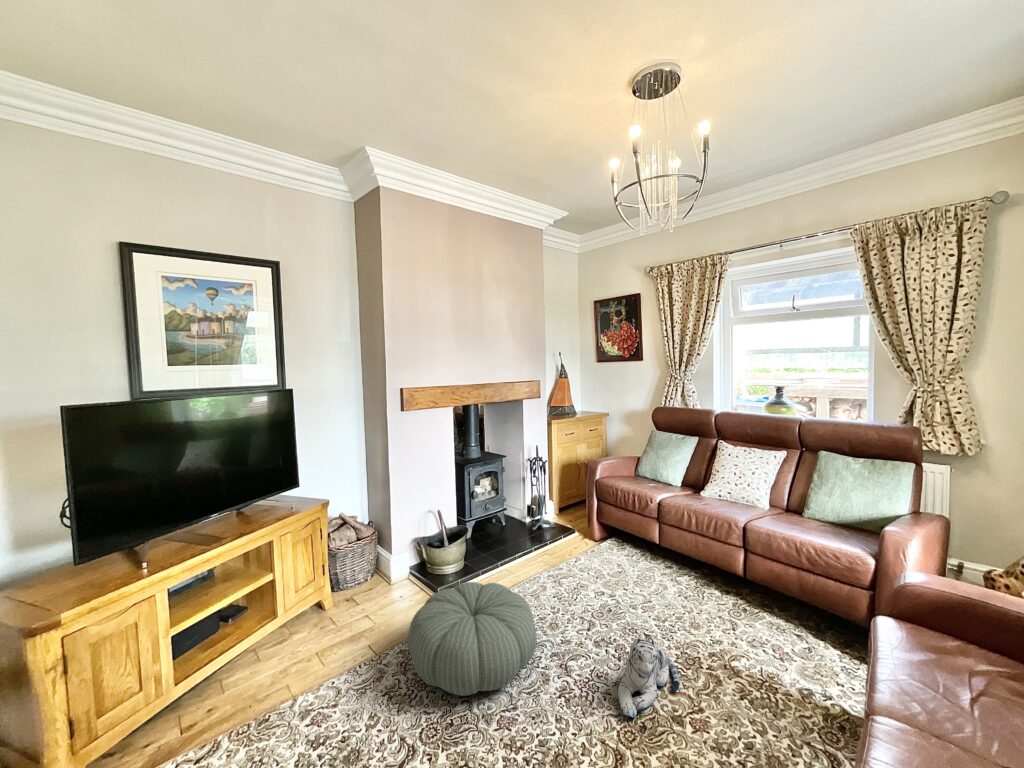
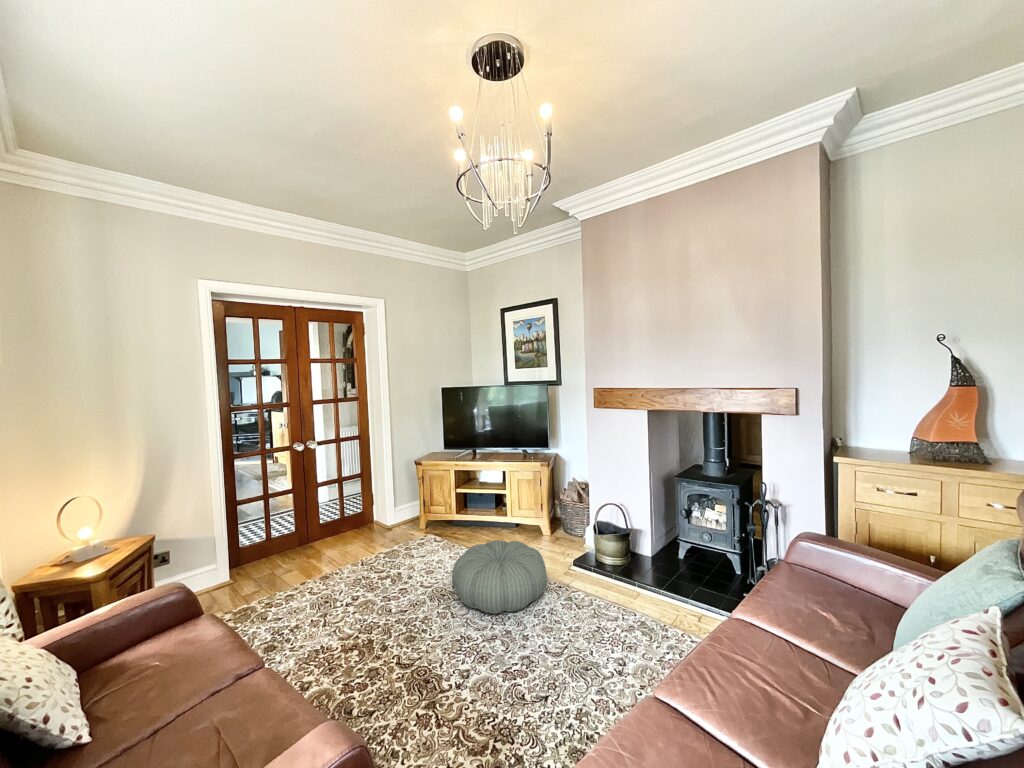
plush toy: present [618,637,680,717] -> none [433,634,509,717]

